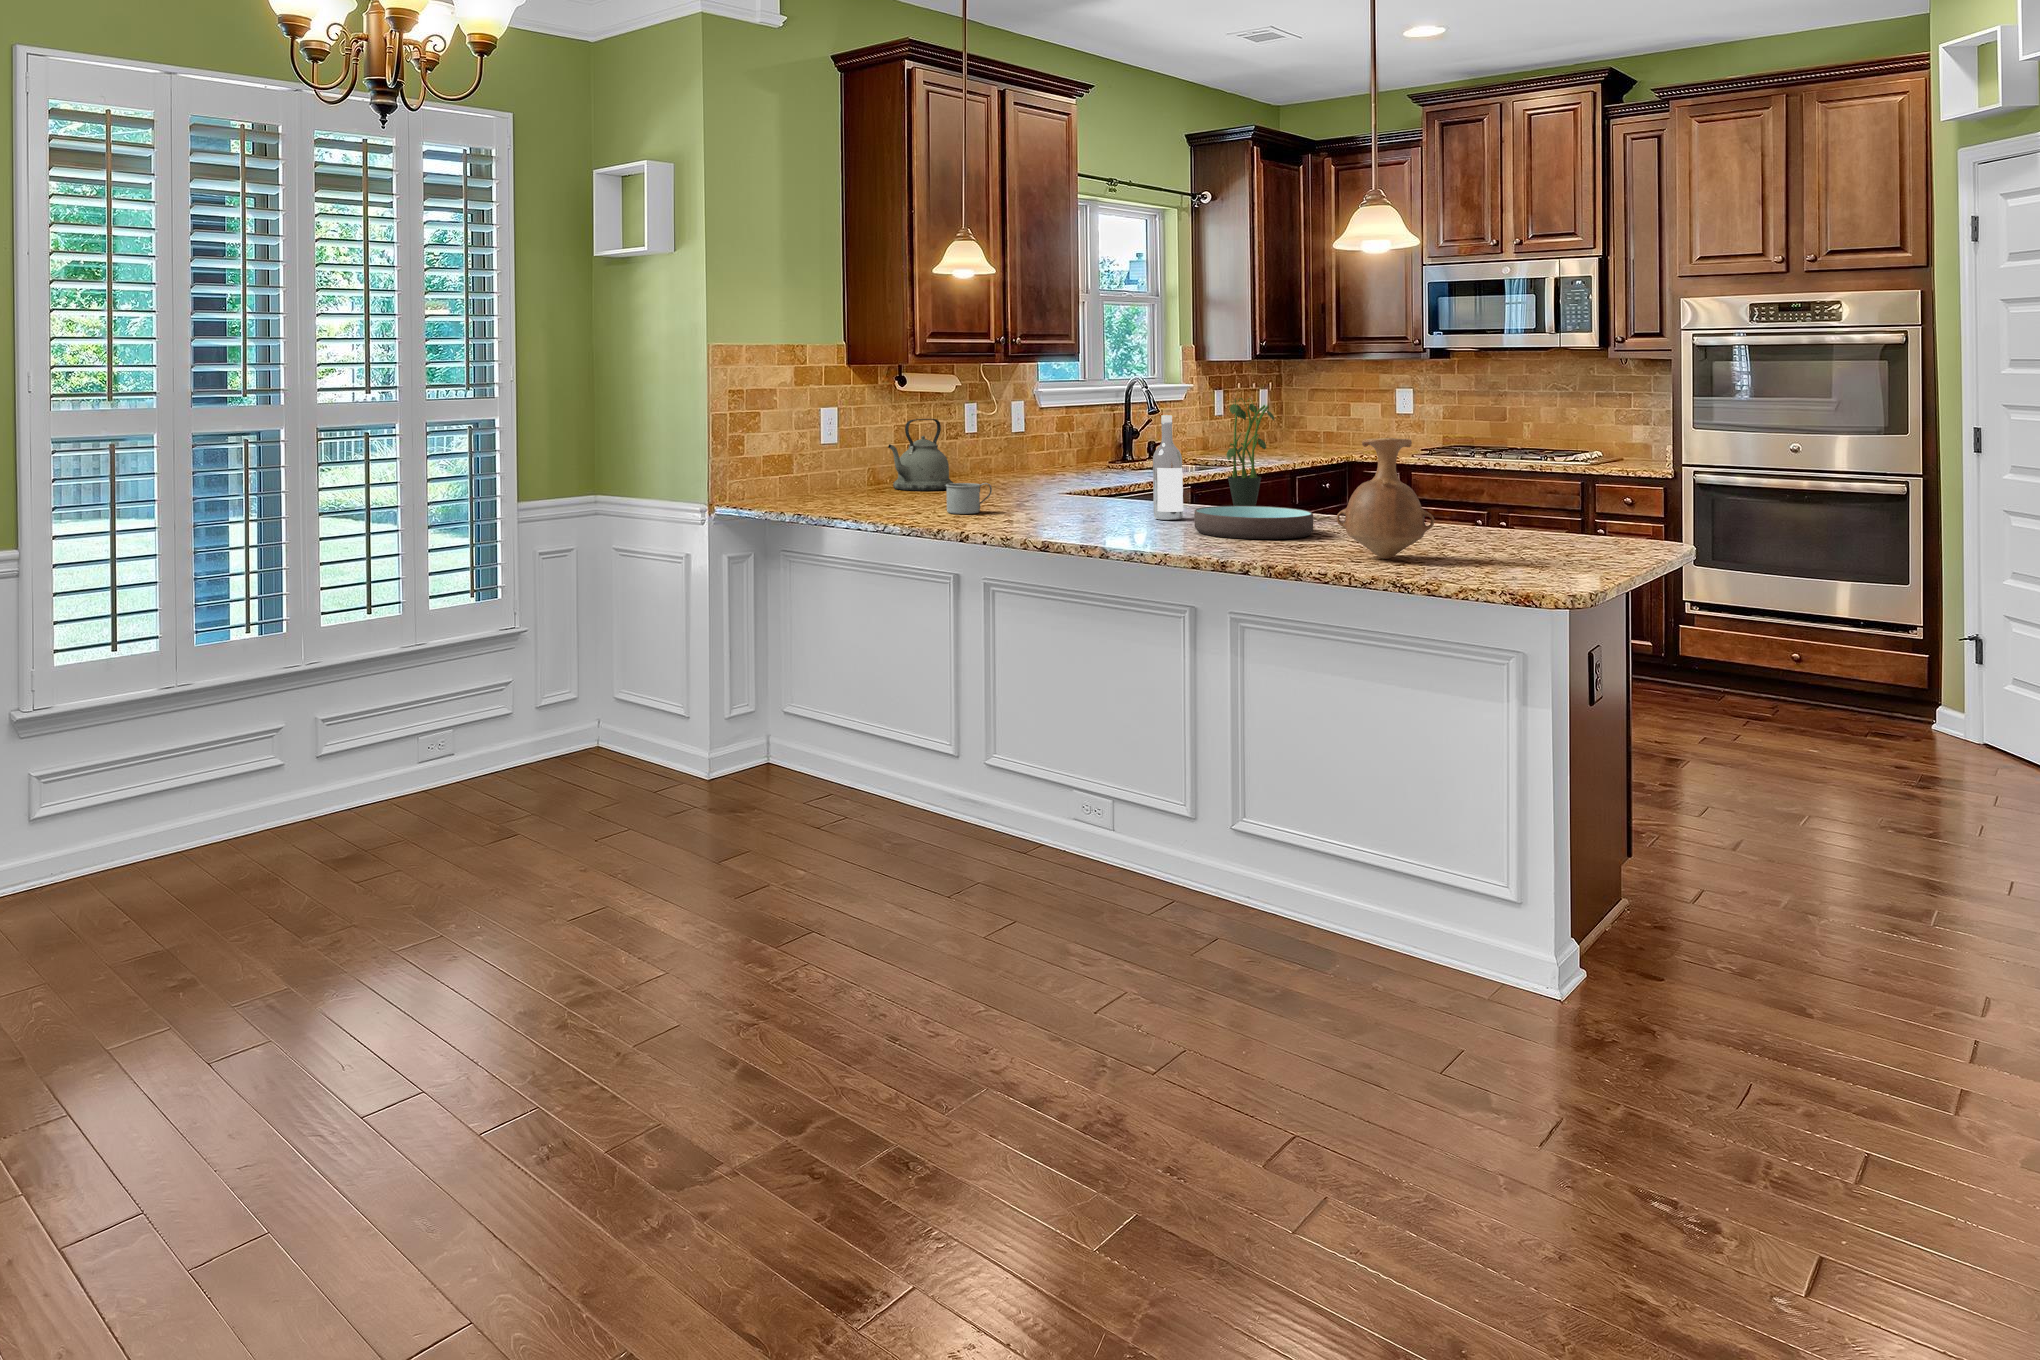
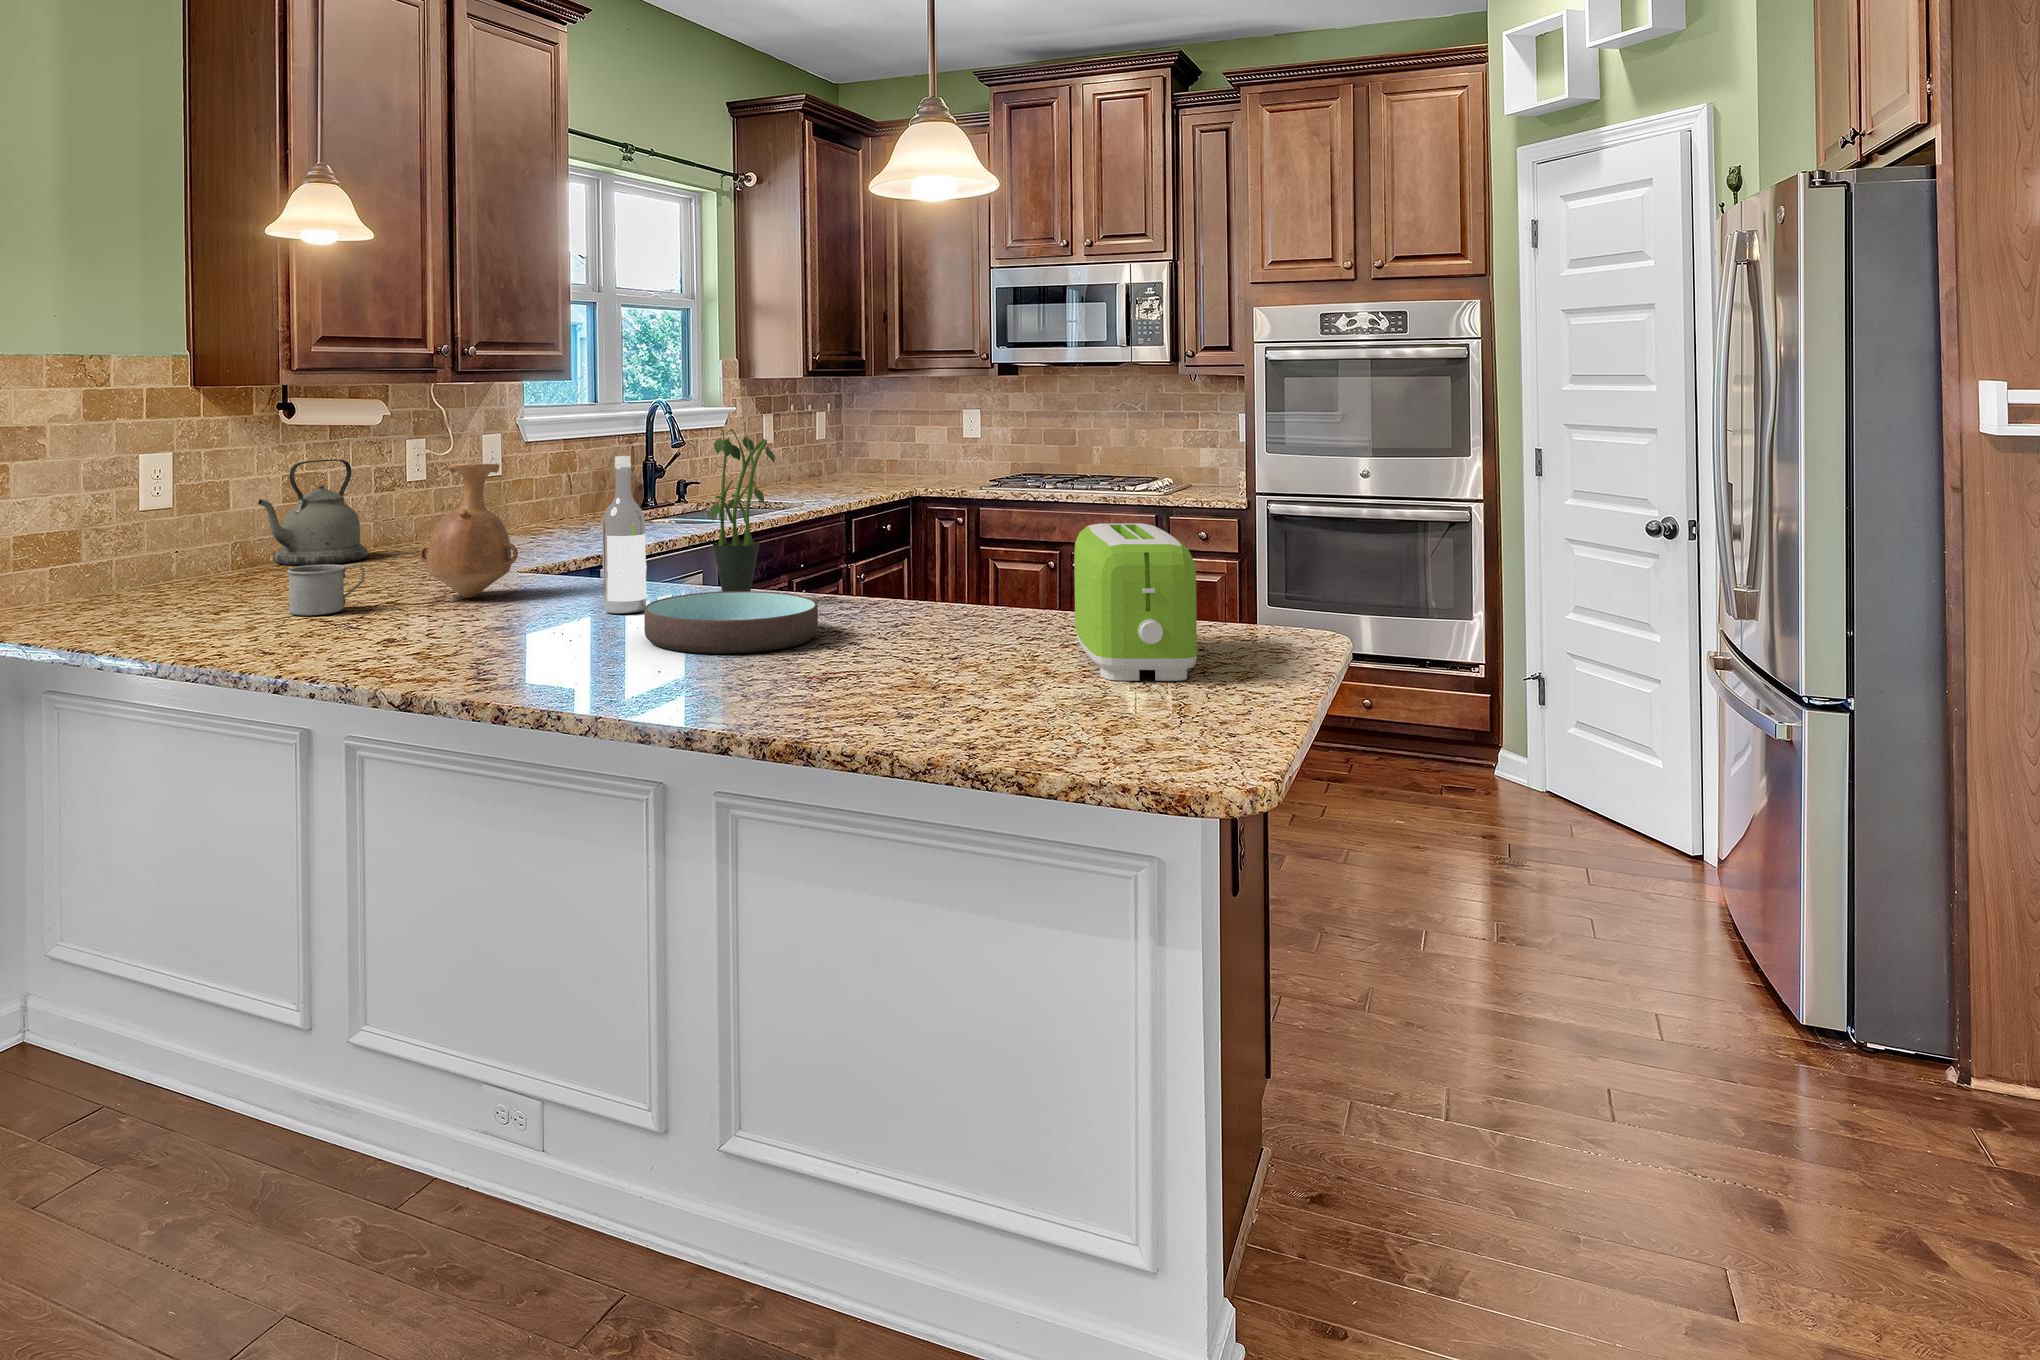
vase: present [1337,438,1434,559] -> present [421,463,518,598]
toaster: none [1501,463,1588,561] -> present [1074,523,1197,681]

